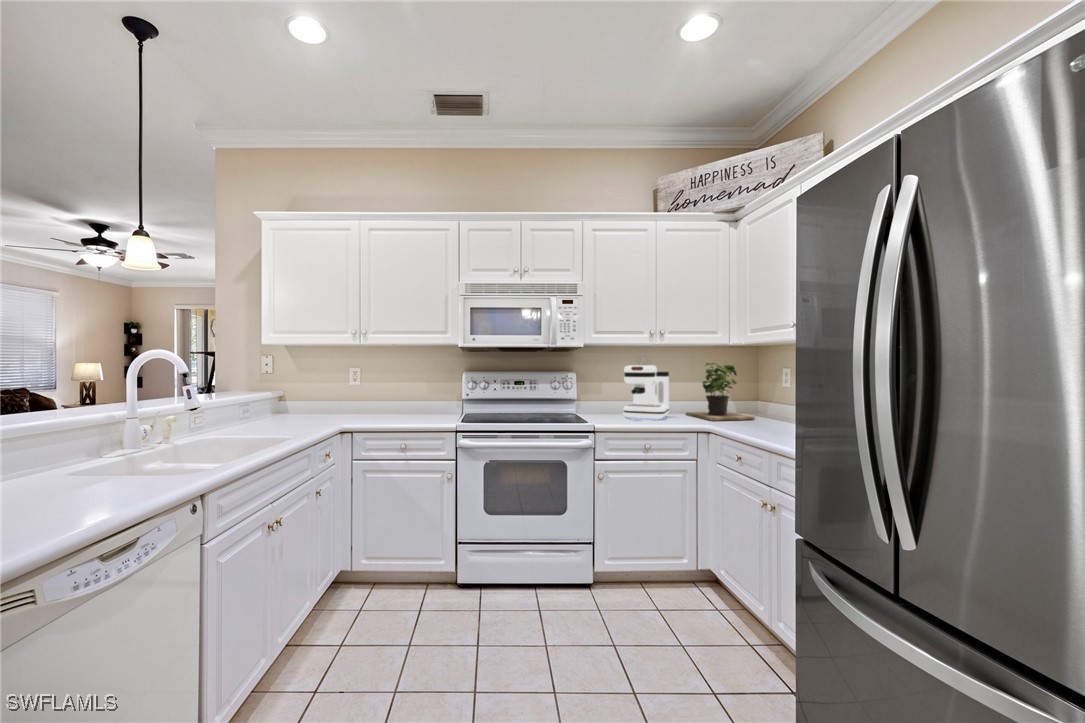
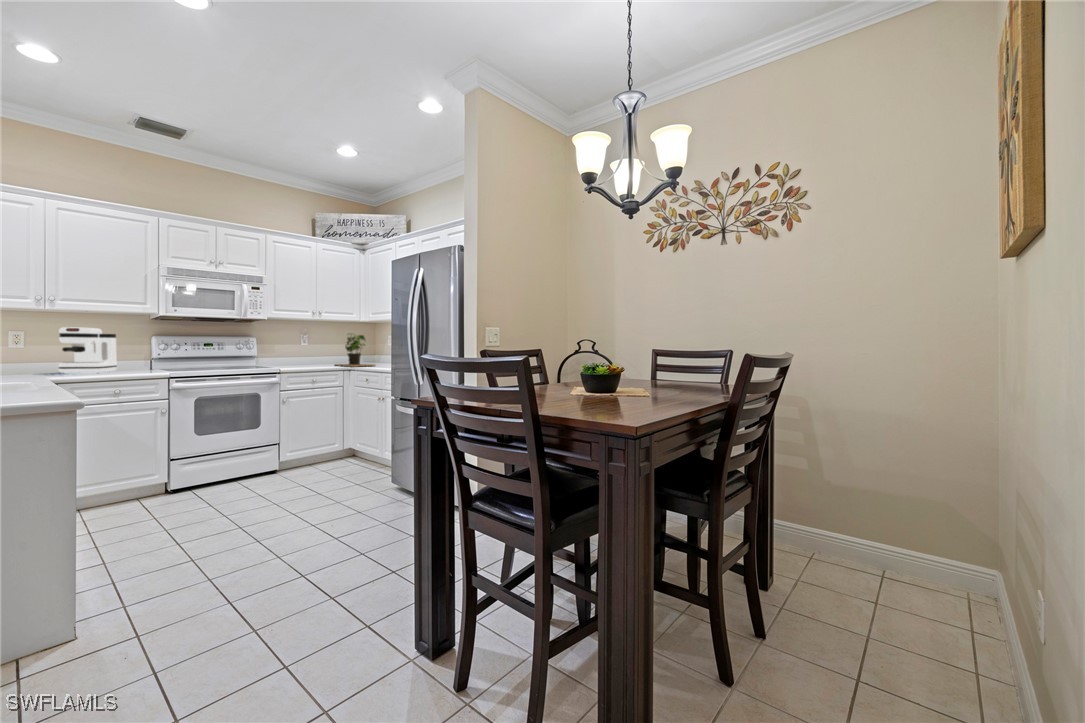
coffee maker: present [623,365,669,419] -> present [58,327,117,374]

